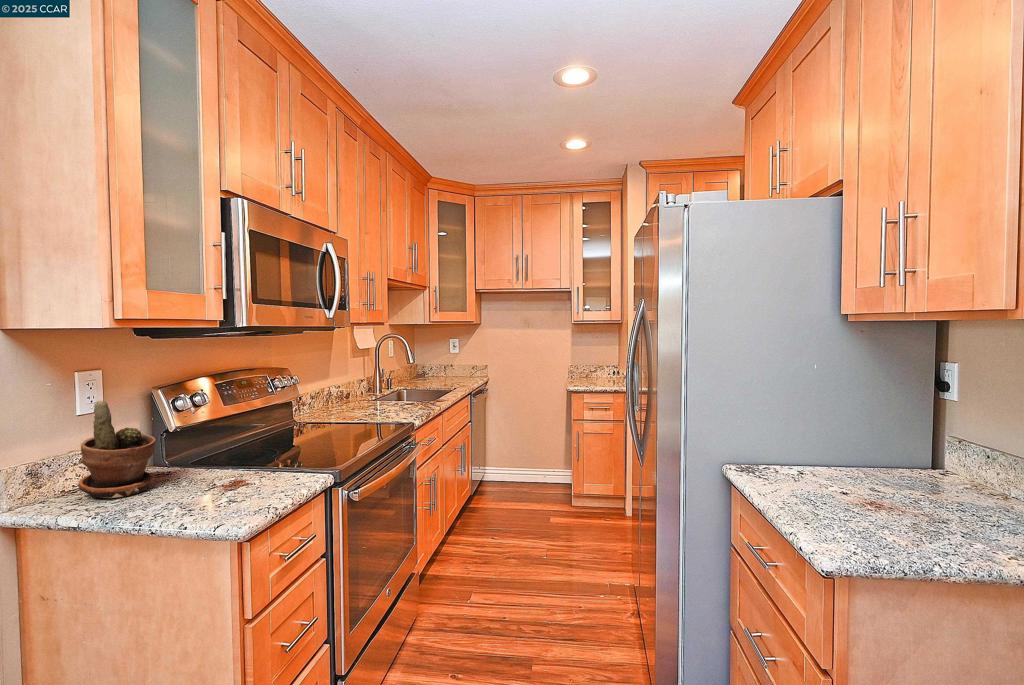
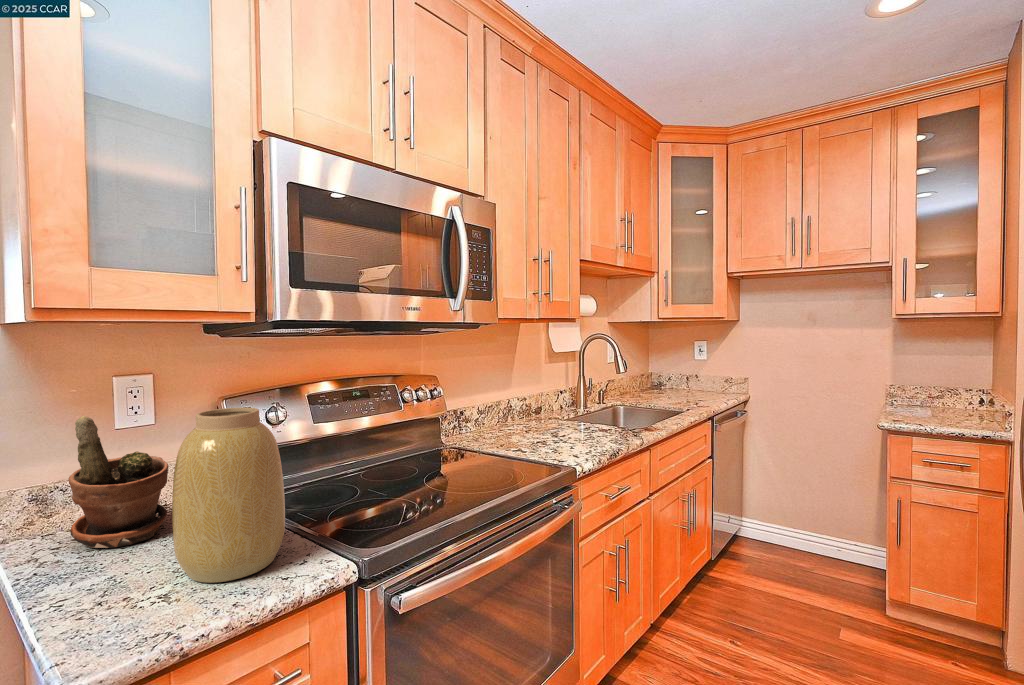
vase: none [204,386,276,495] -> present [172,407,285,583]

